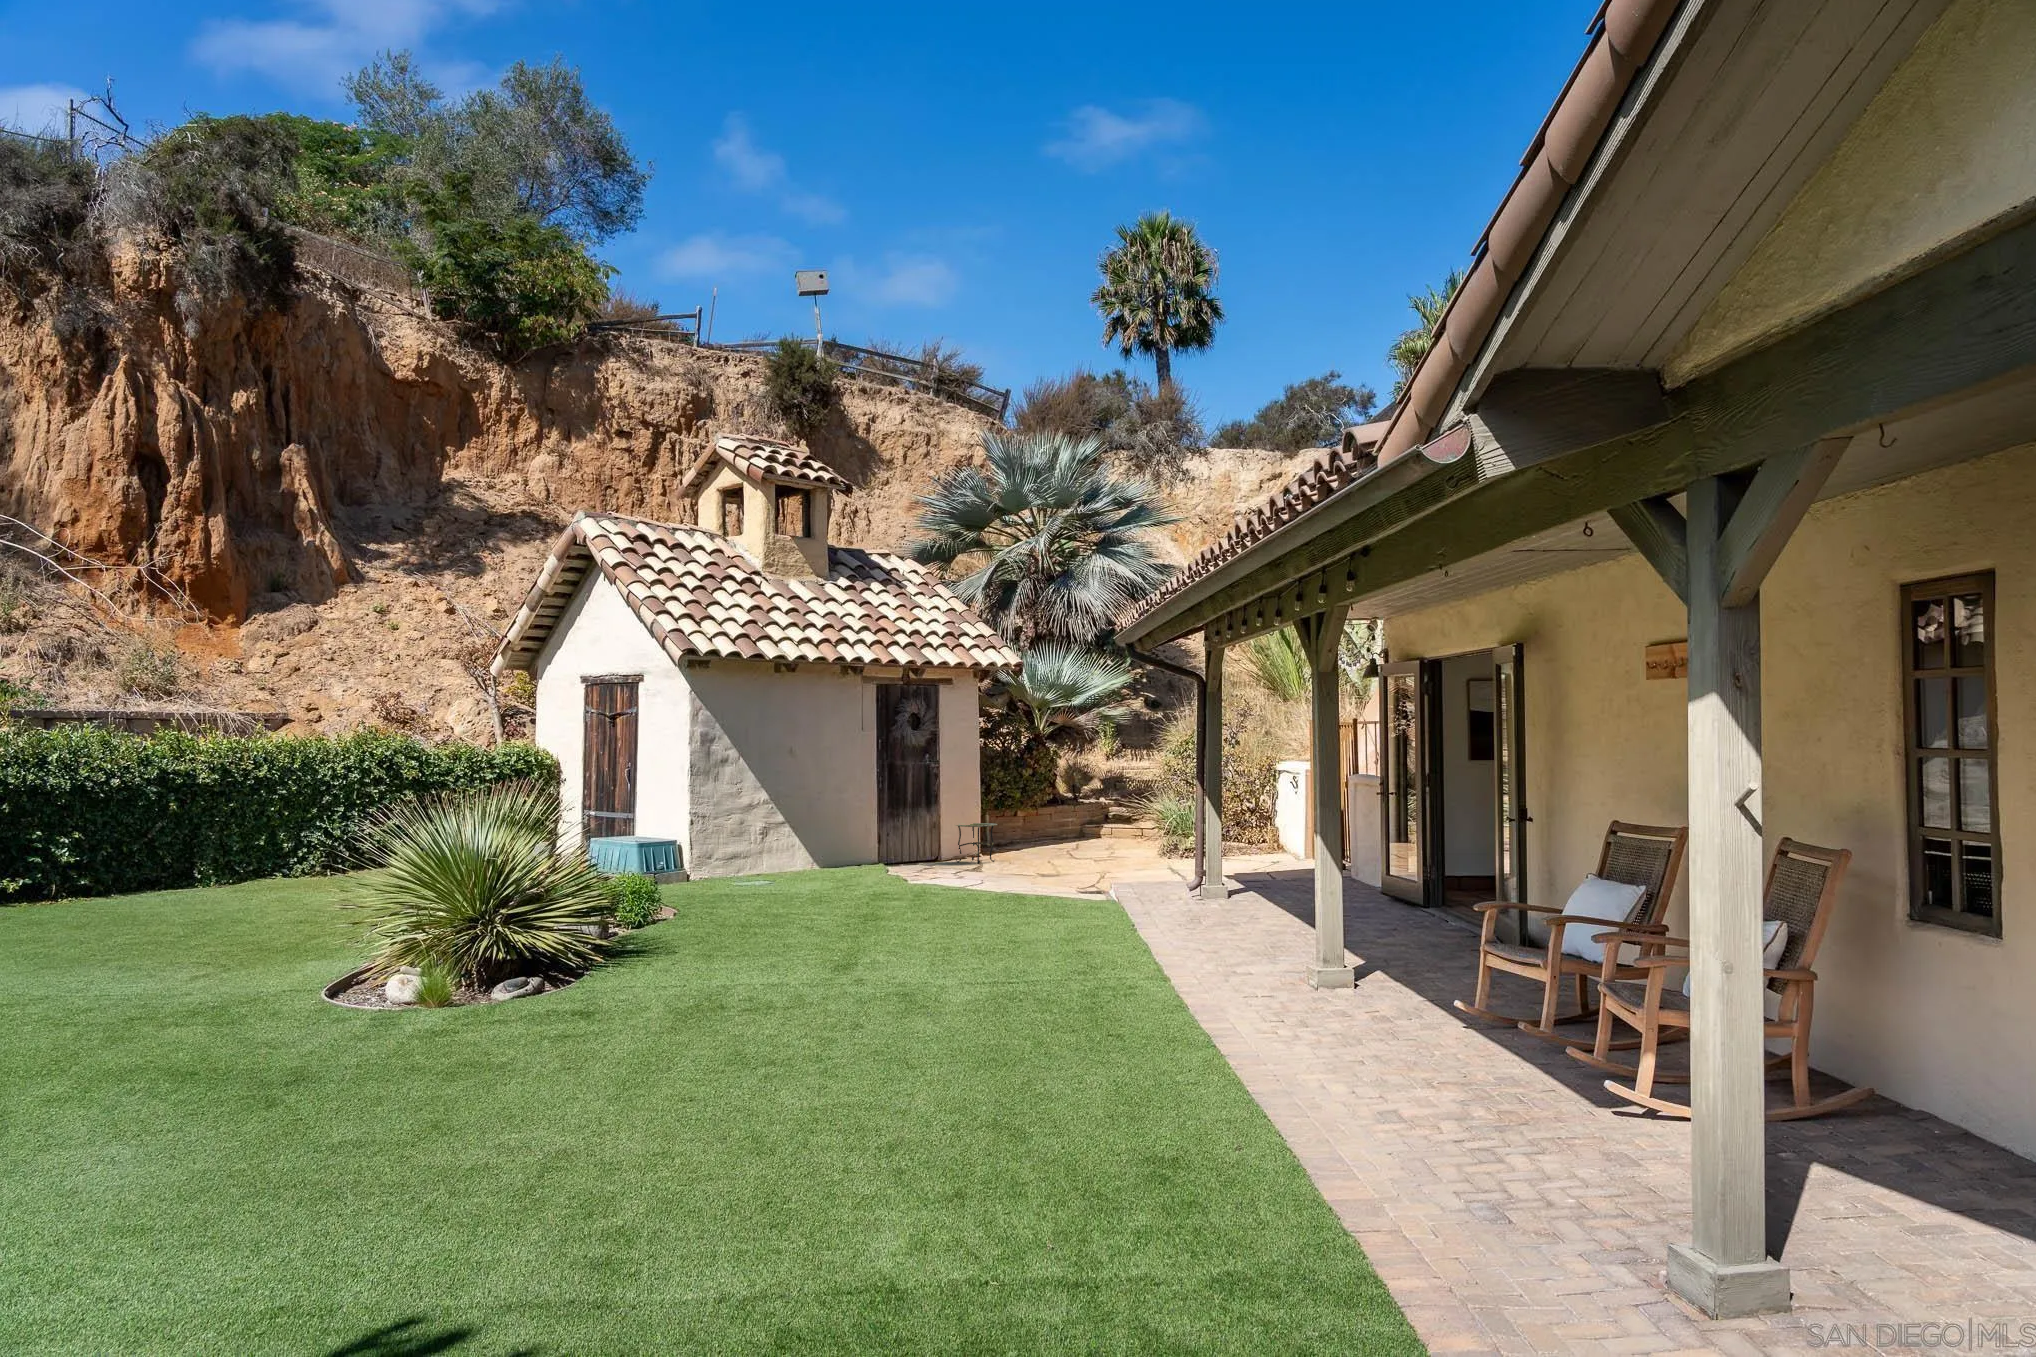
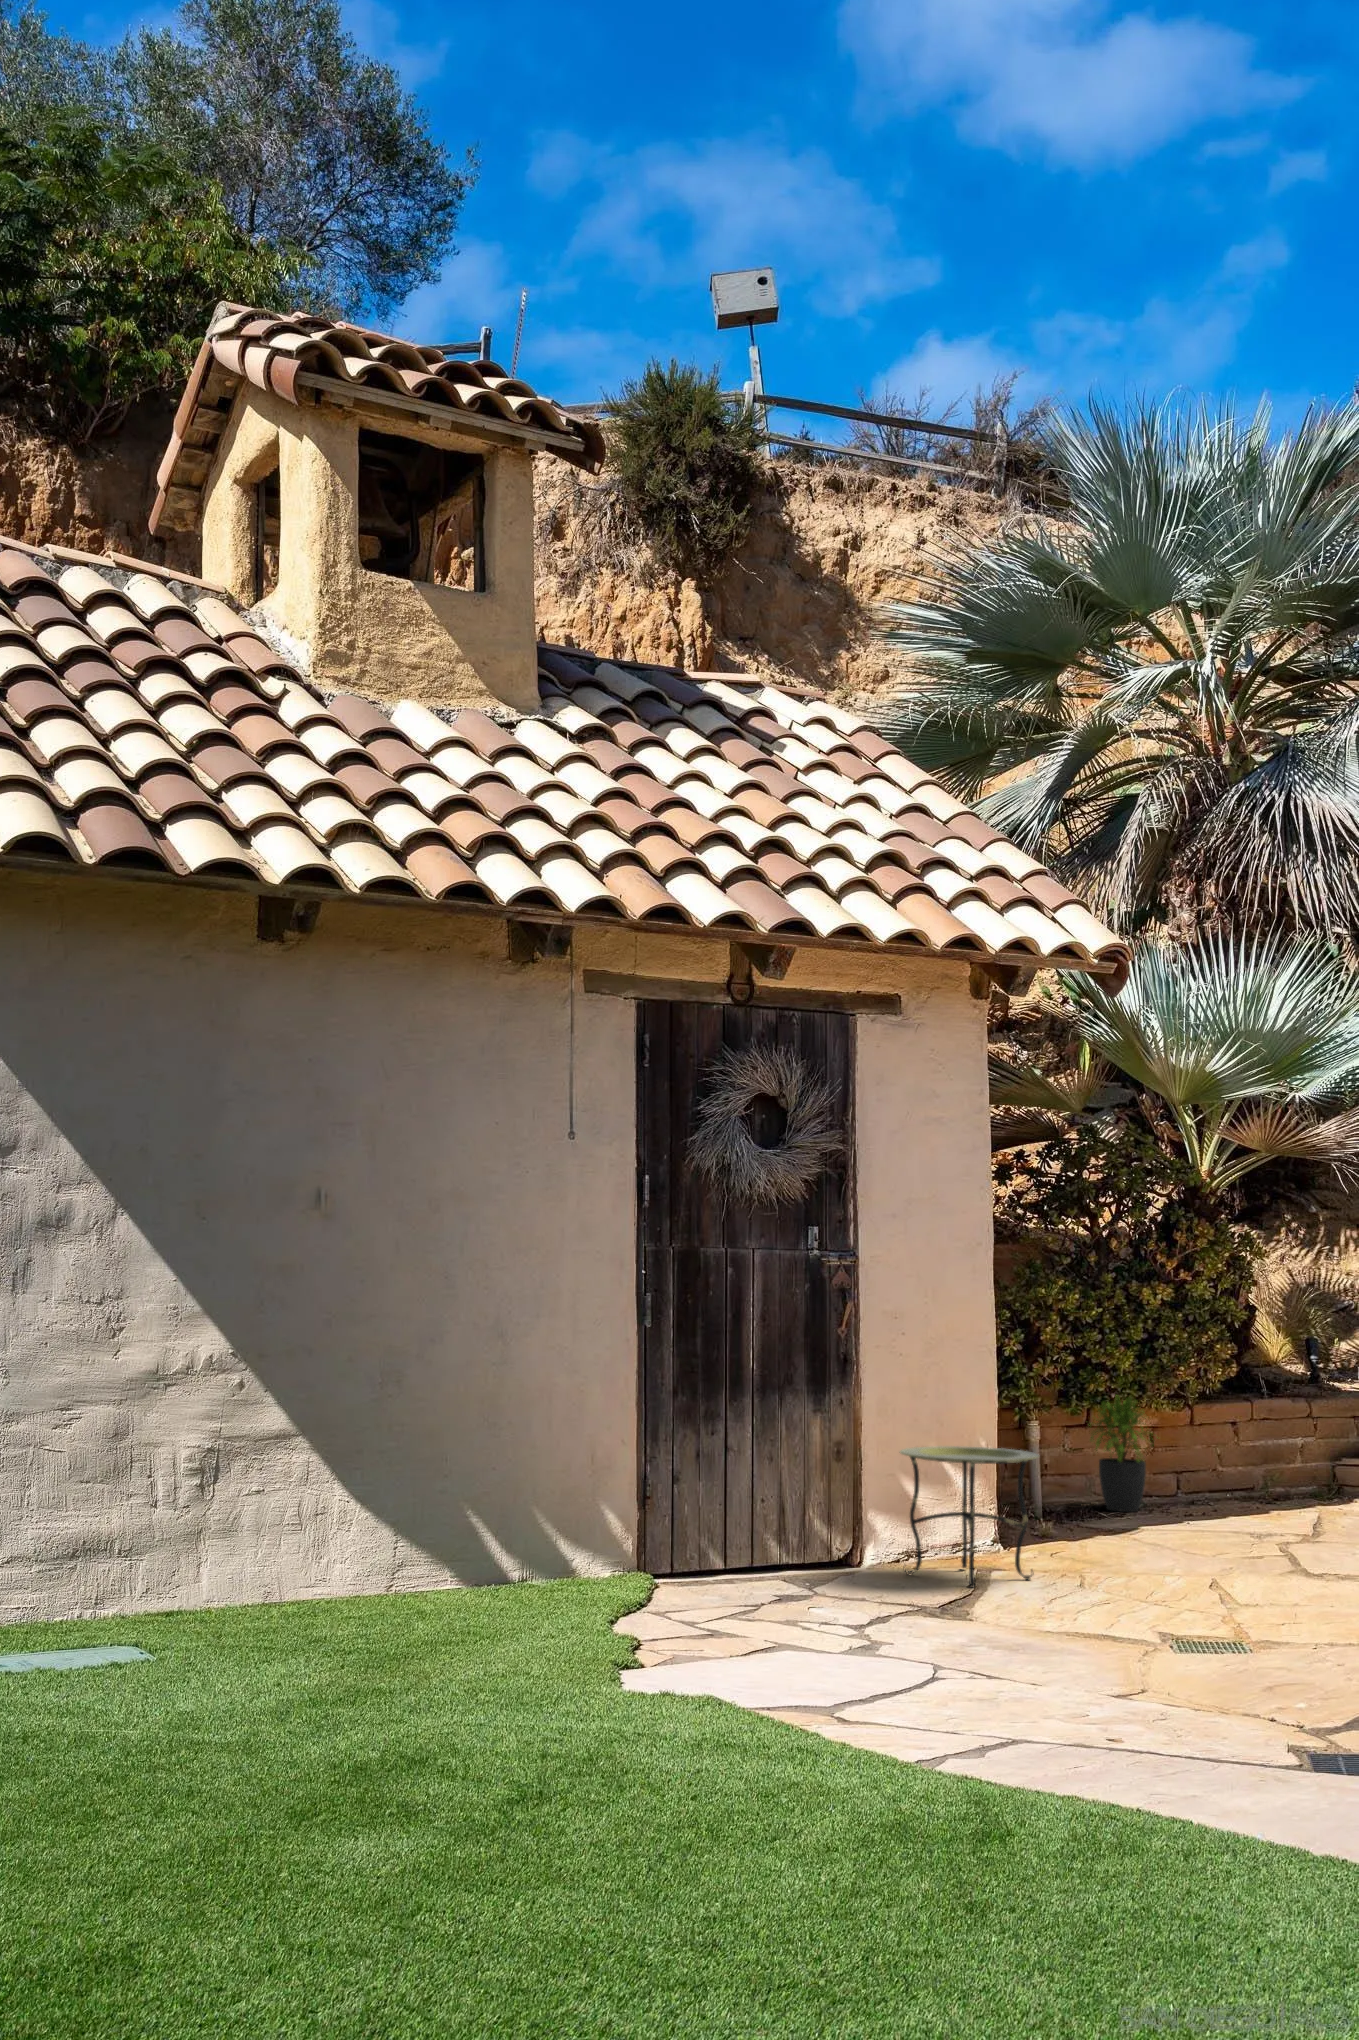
potted plant: none [1002,807,1027,846] -> present [1089,1395,1158,1512]

